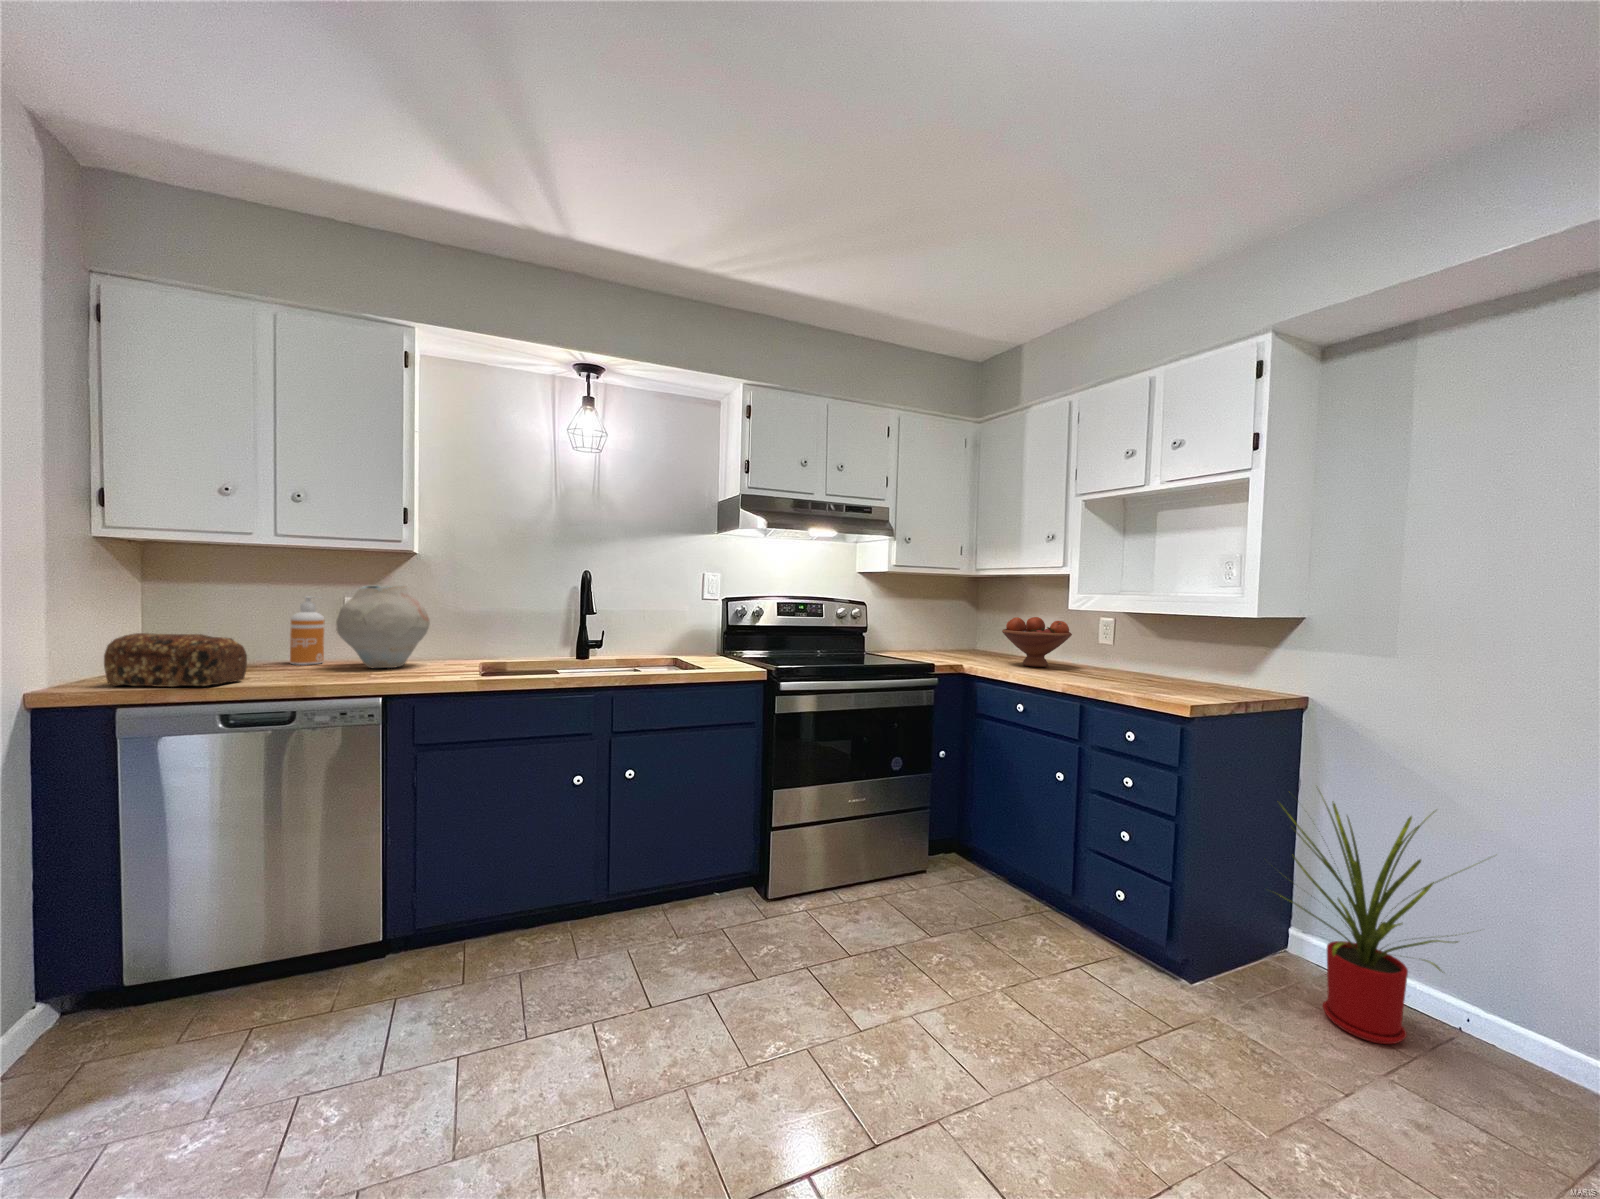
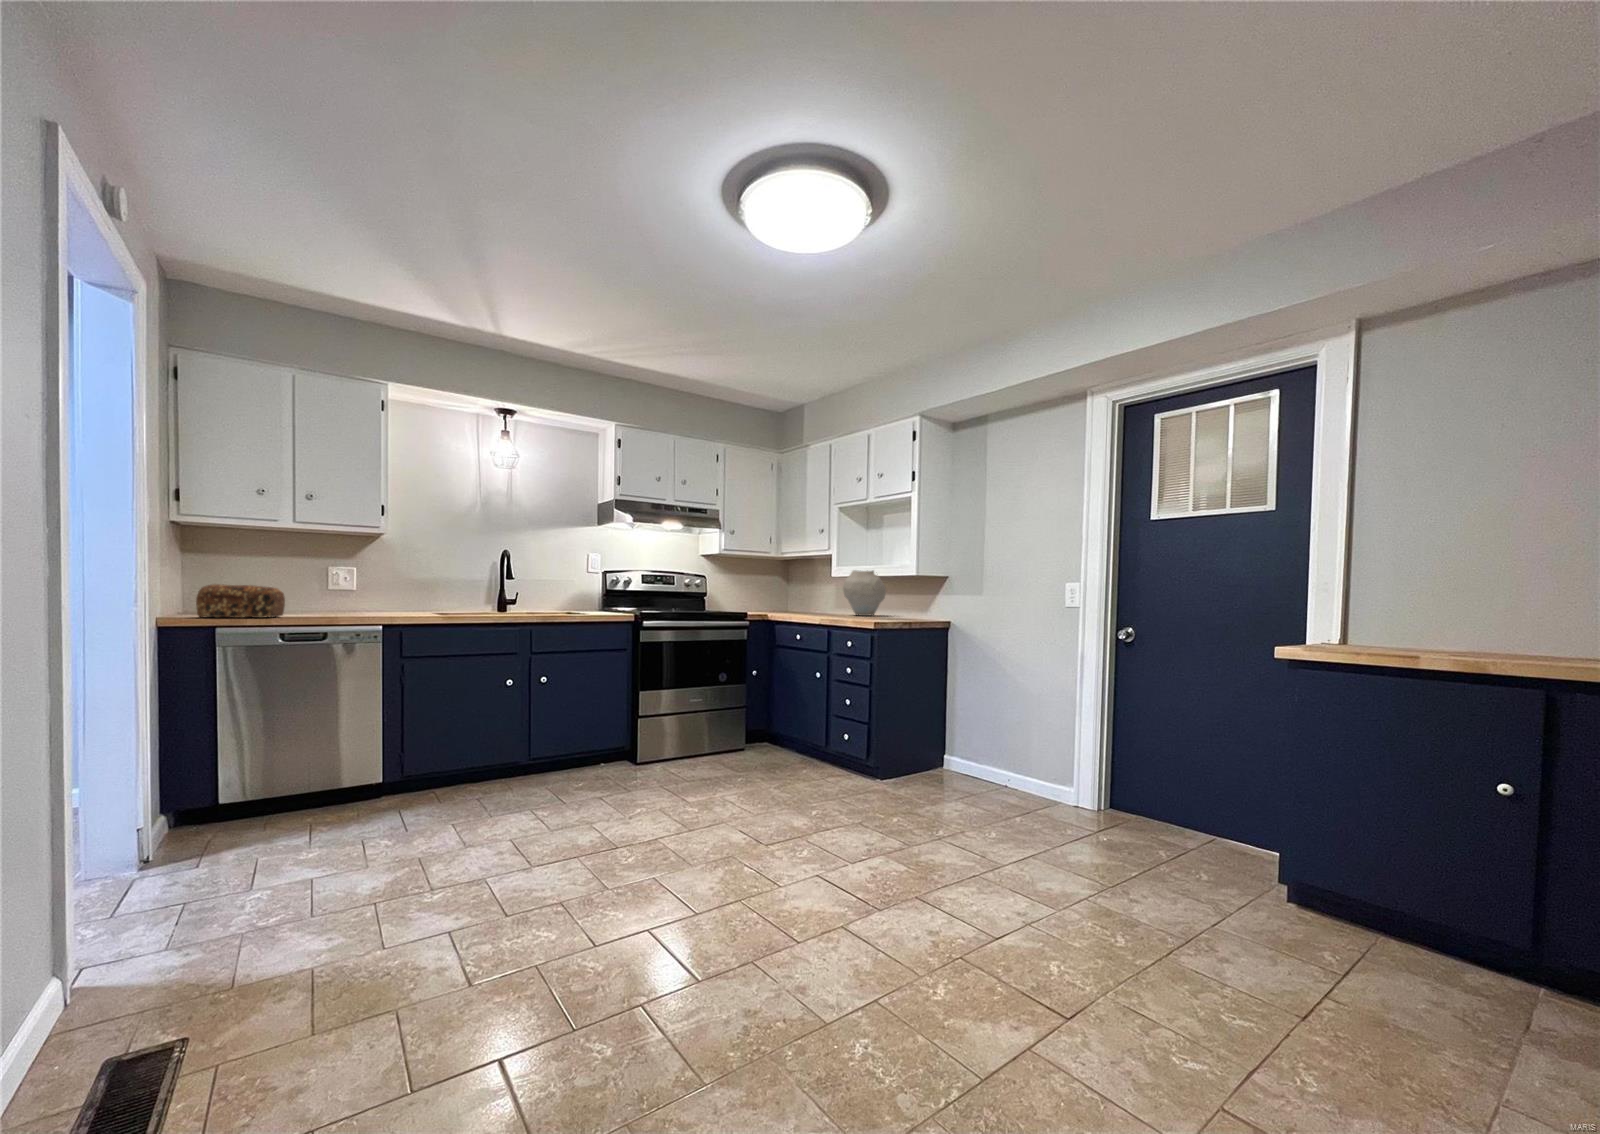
vase: present [336,586,430,668] -> present [843,570,886,616]
soap dispenser: present [290,596,324,665] -> none [288,566,313,613]
fruit bowl: present [1002,617,1072,667] -> none [792,582,835,613]
house plant: present [1280,793,1468,1044] -> none [911,663,1007,790]

